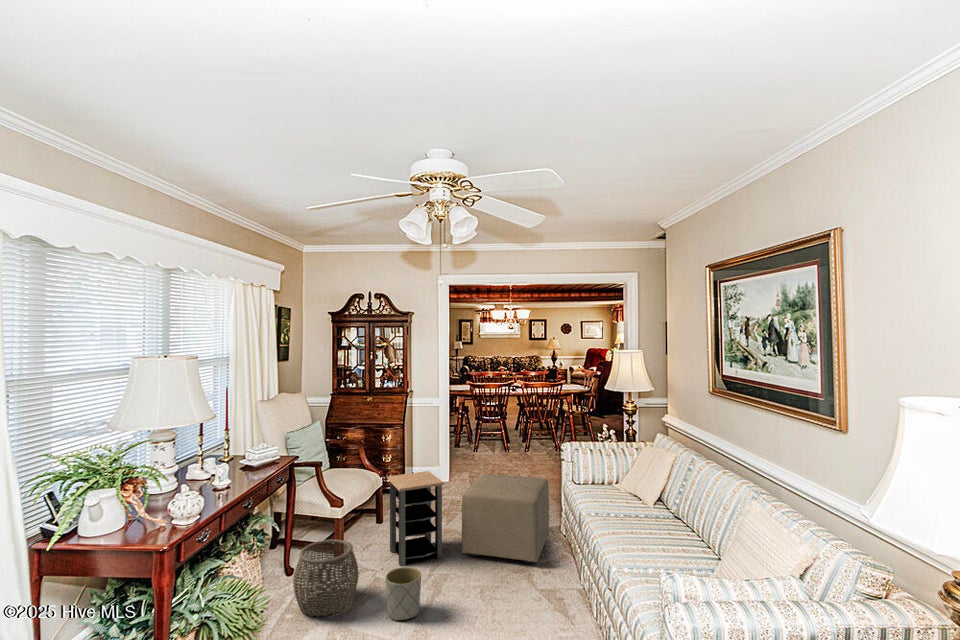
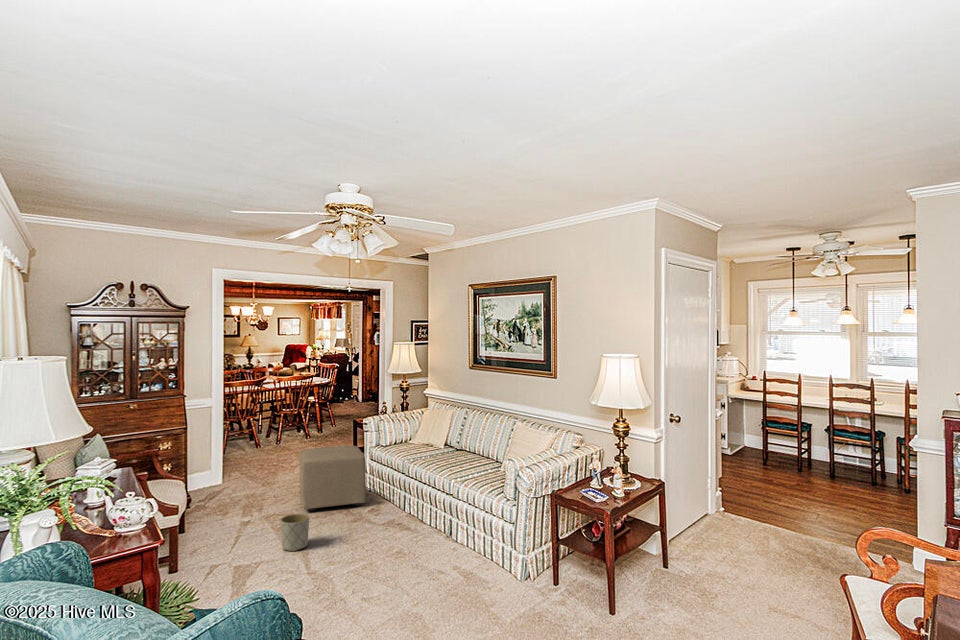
side table: present [387,471,444,566] -> none [230,451,288,529]
woven basket: present [293,539,359,617] -> none [195,507,252,567]

